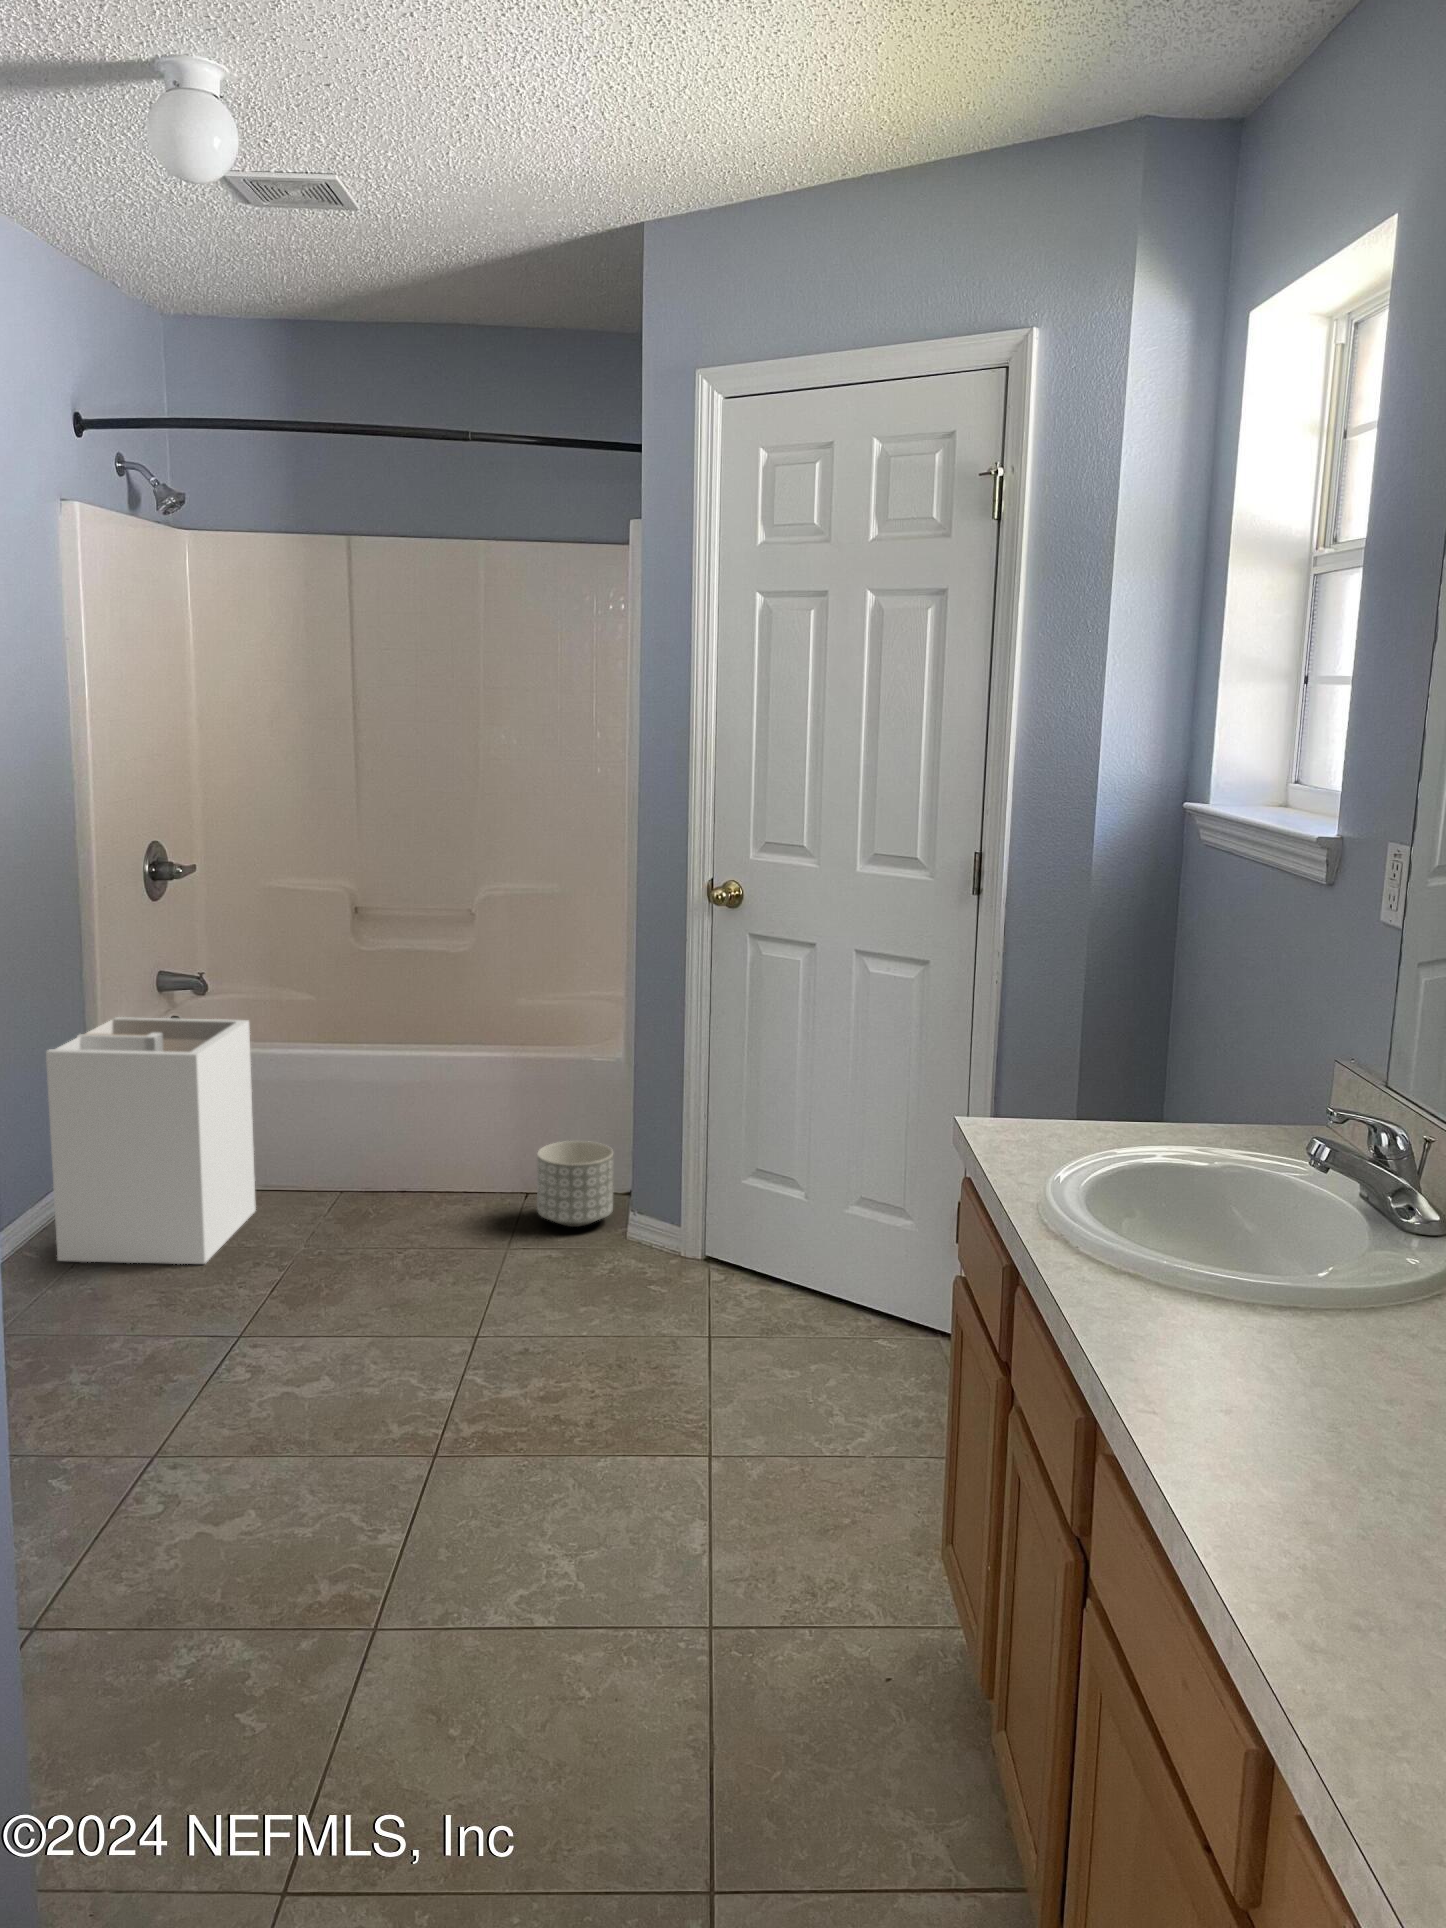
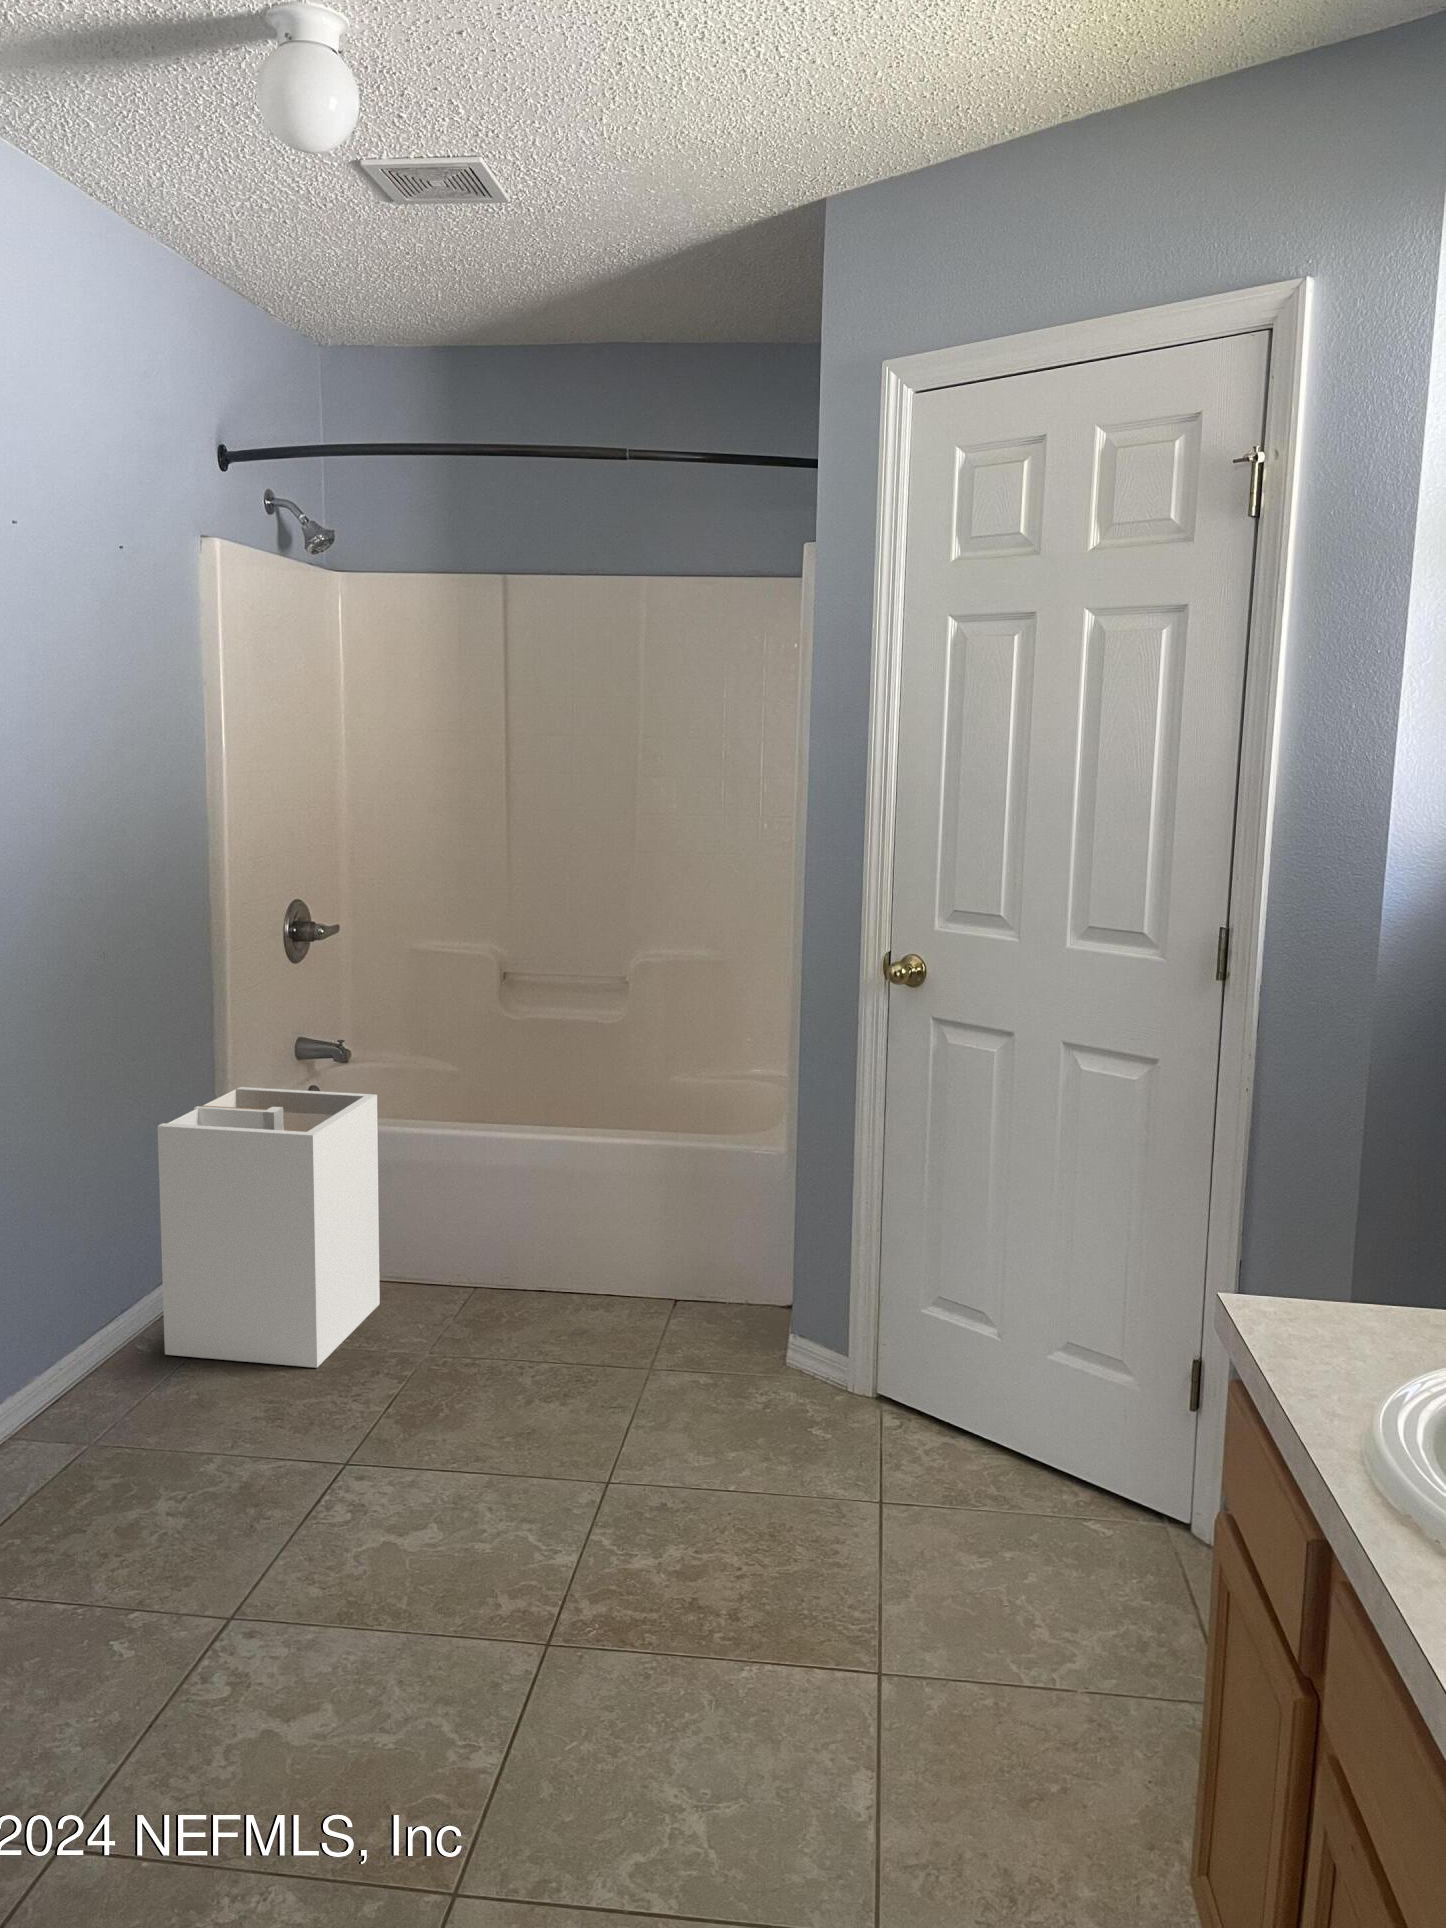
planter: present [537,1141,613,1227] -> none [685,1243,772,1343]

